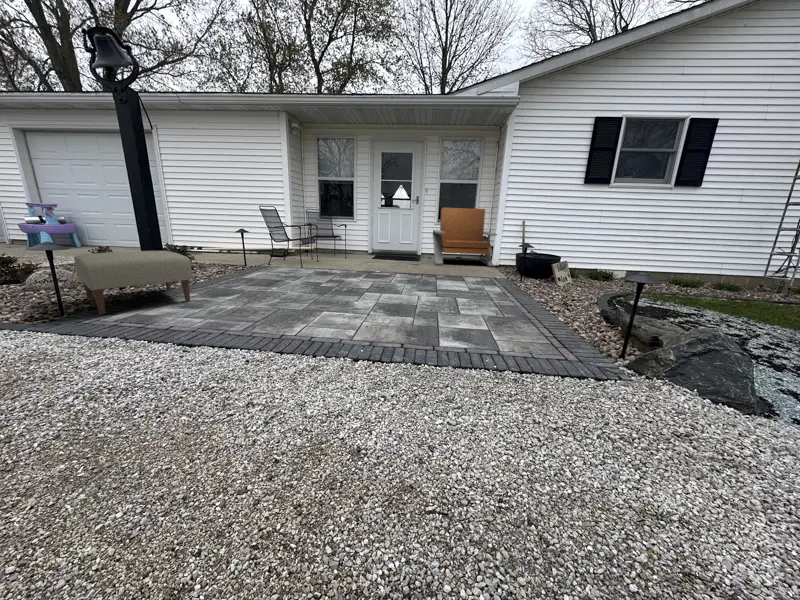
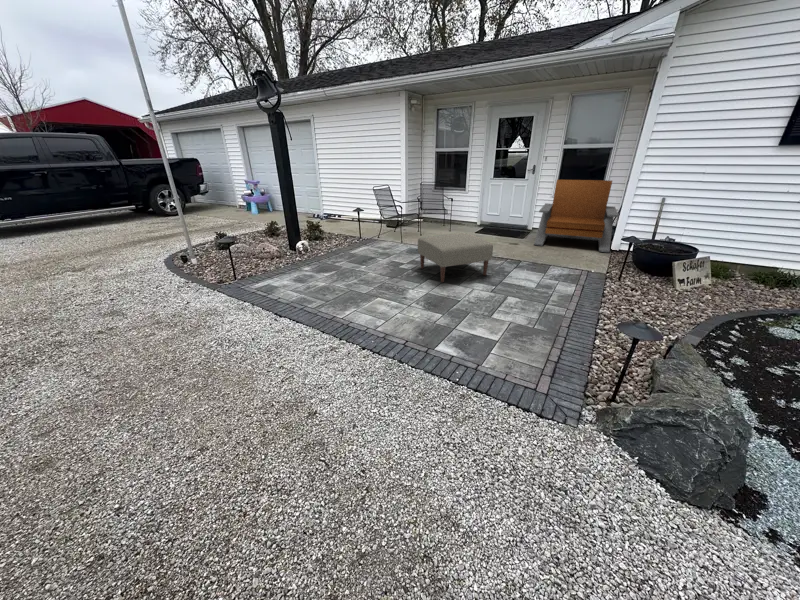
ottoman: present [74,251,192,314] -> present [418,233,493,282]

